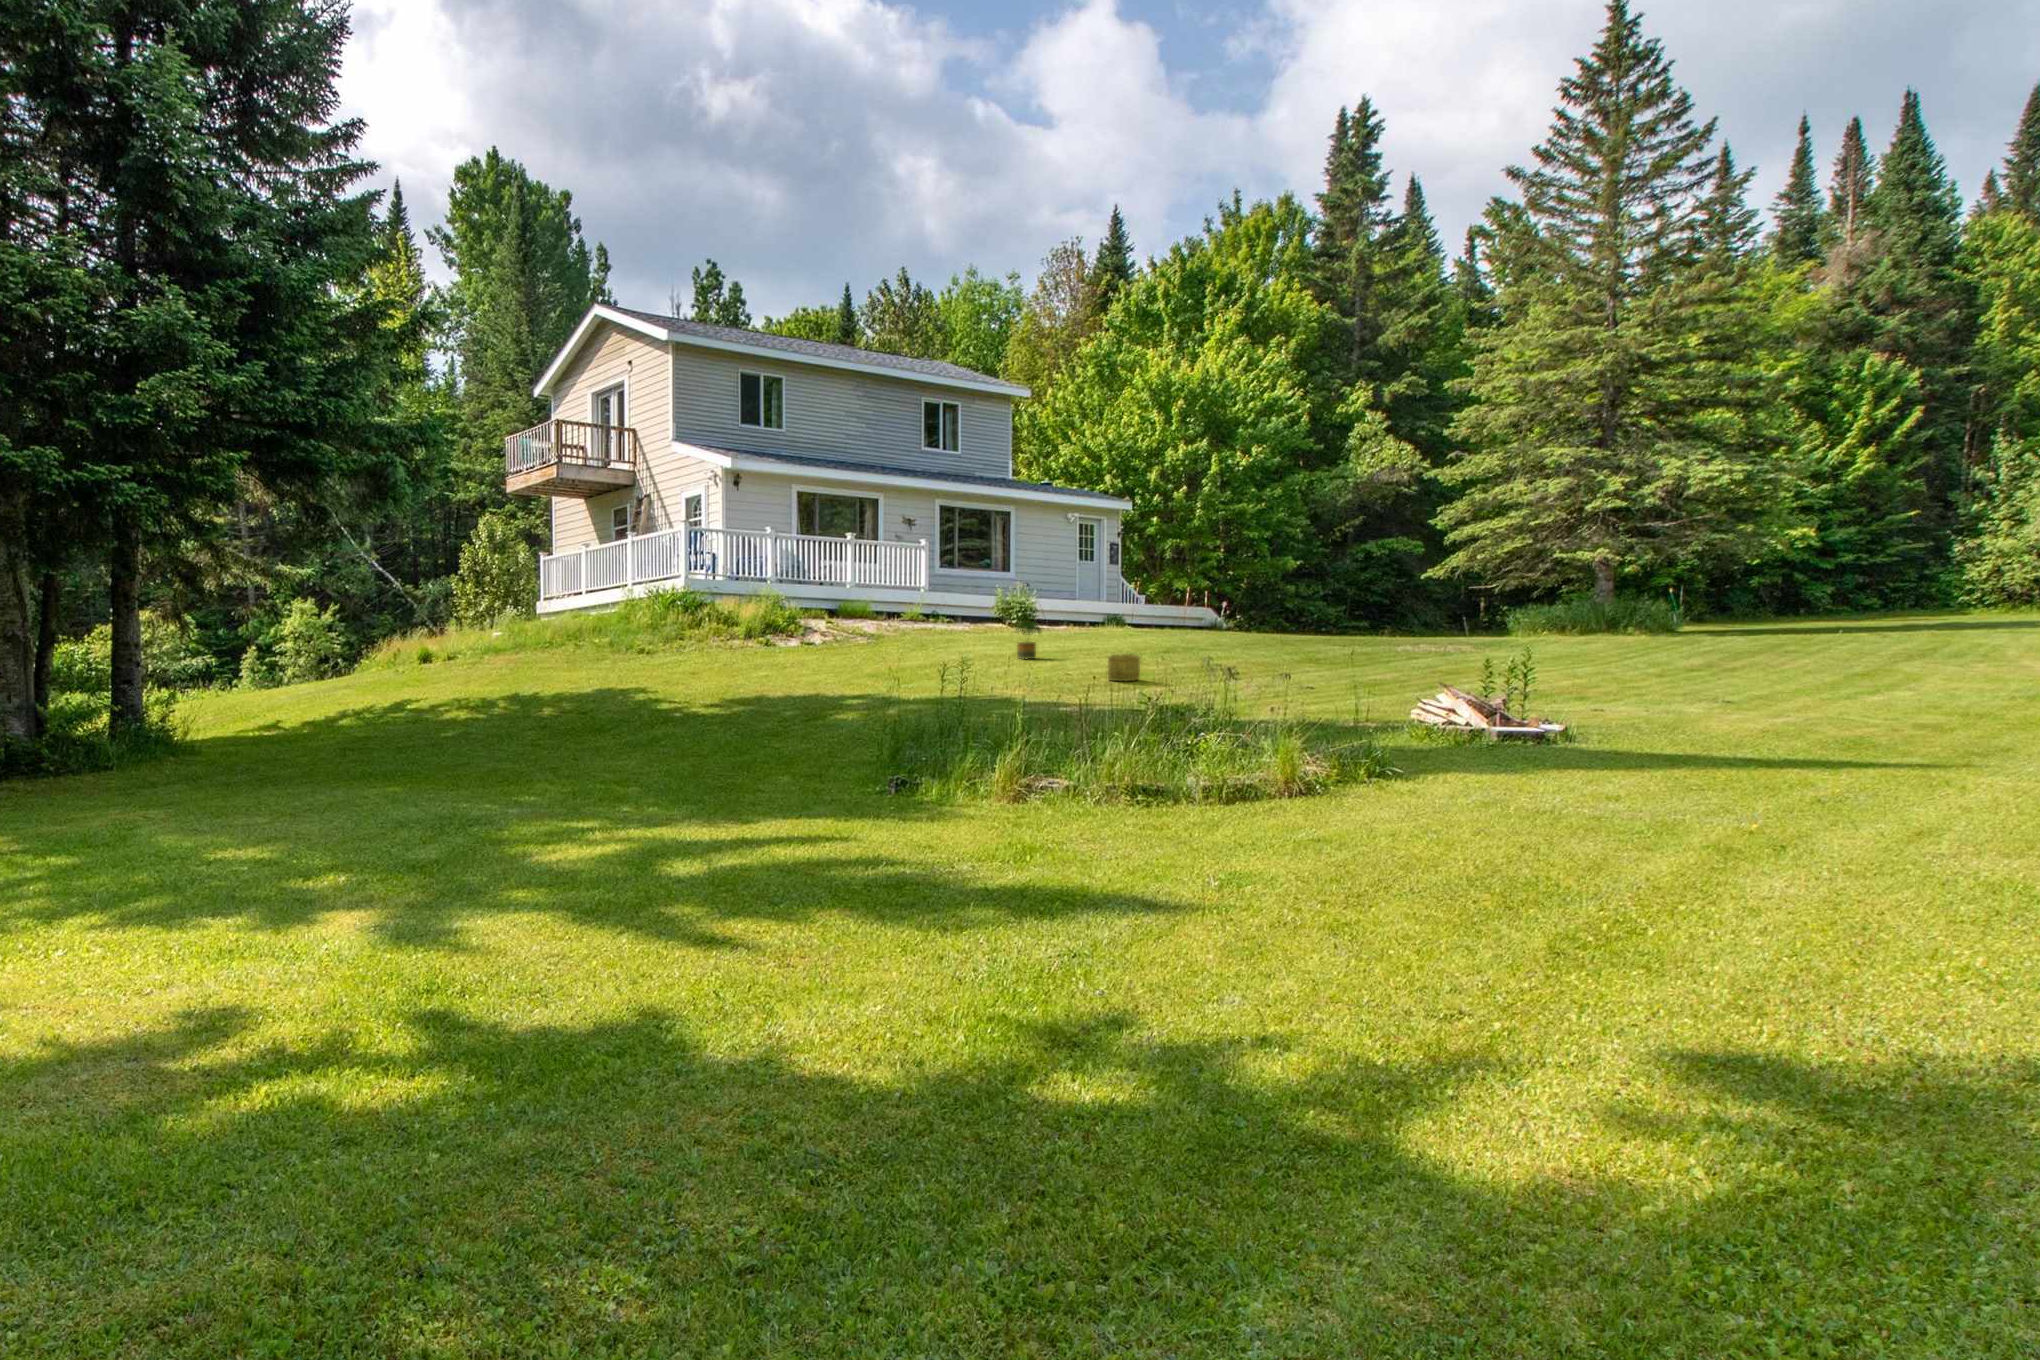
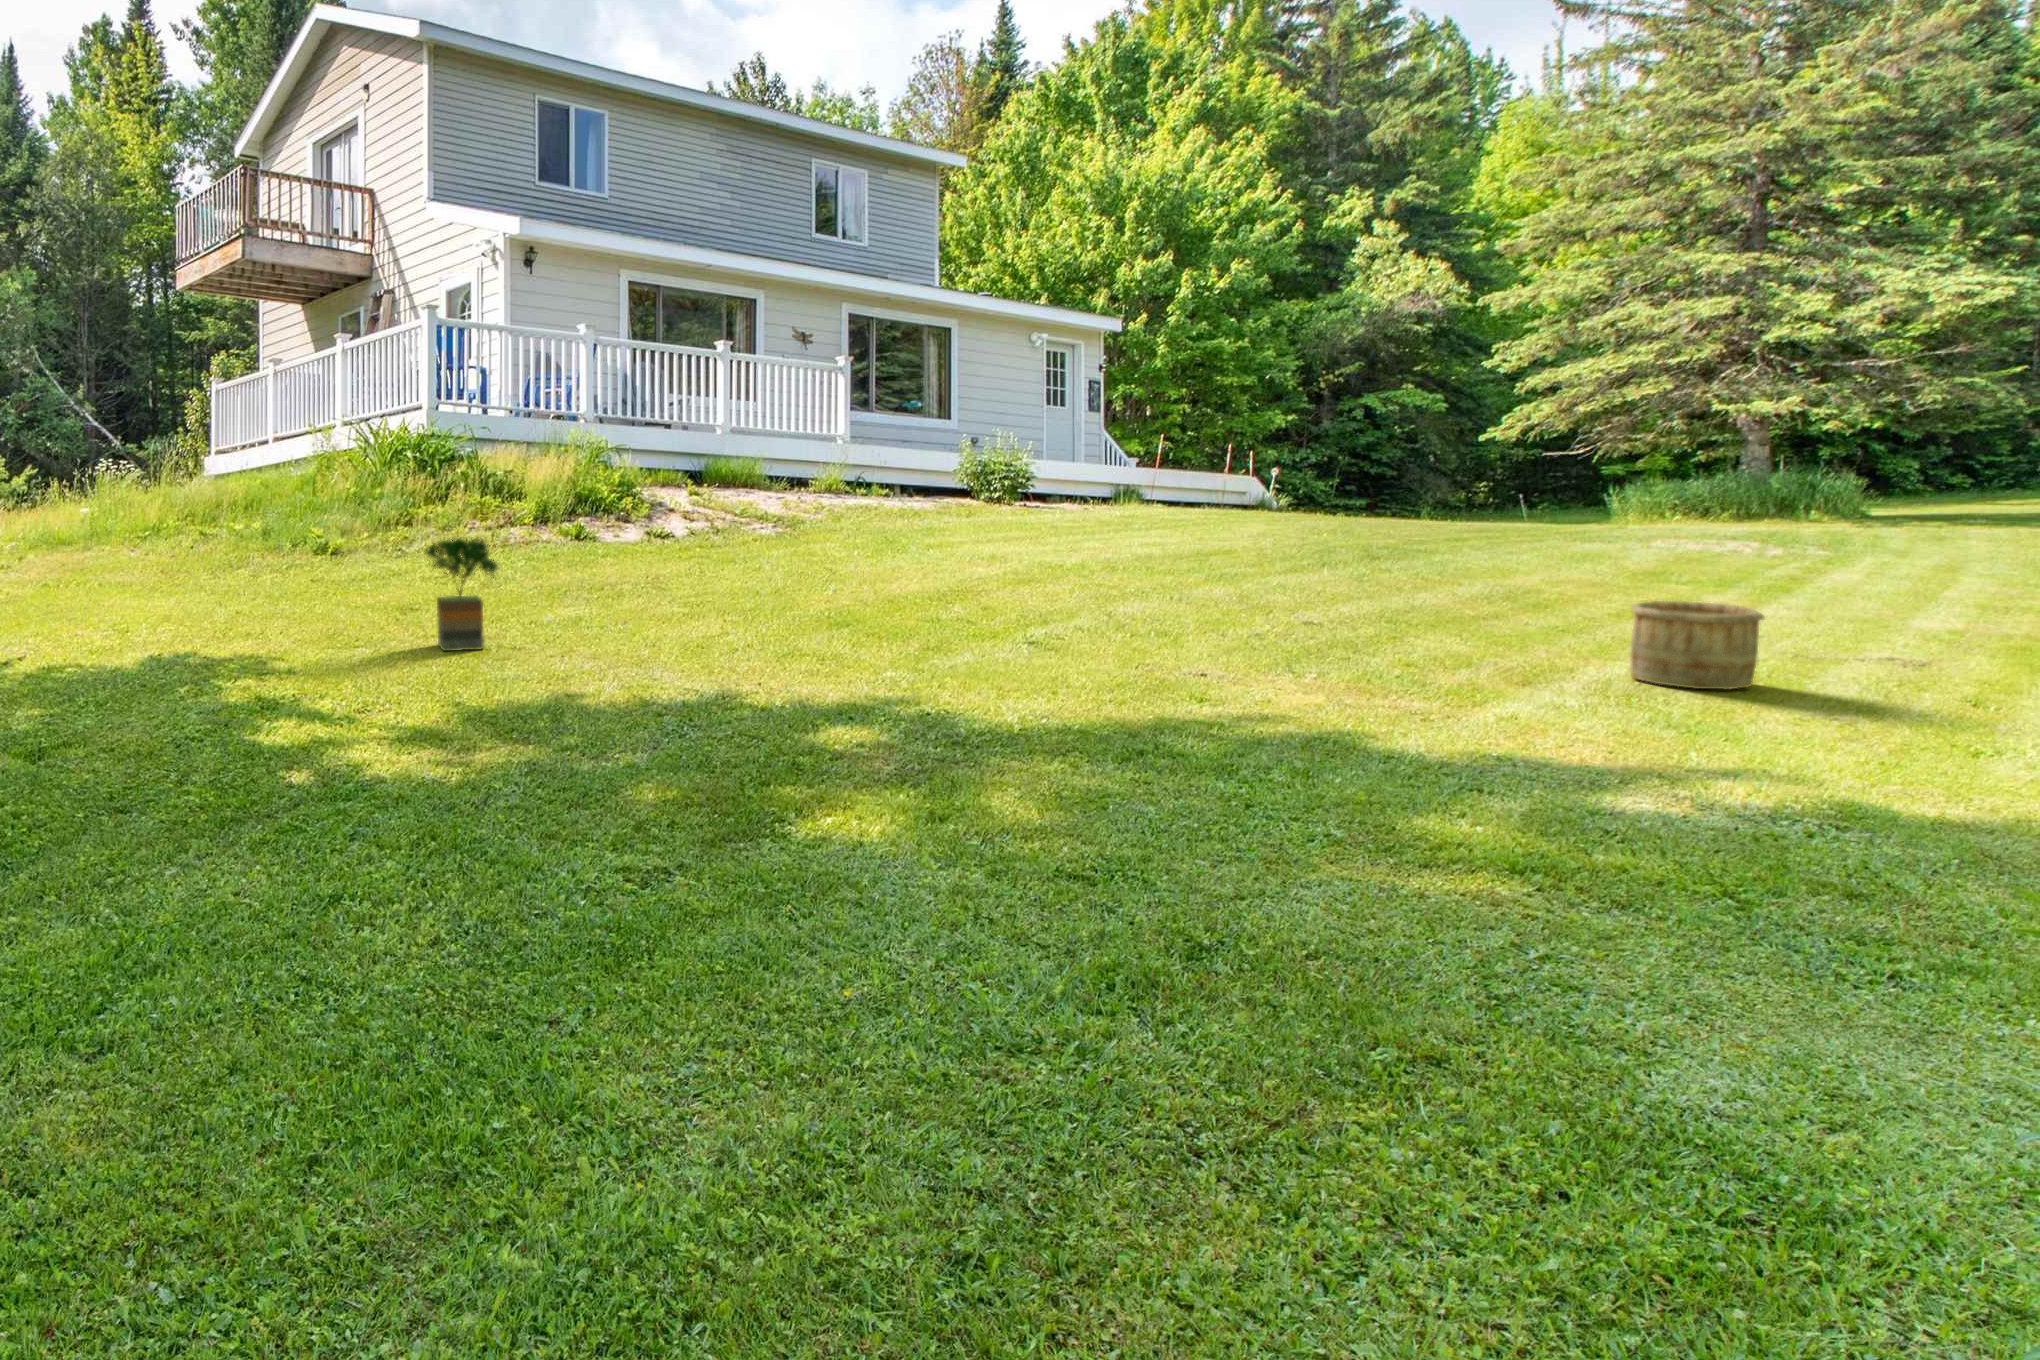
potted tree: present [1016,622,1041,659] -> present [424,538,498,651]

